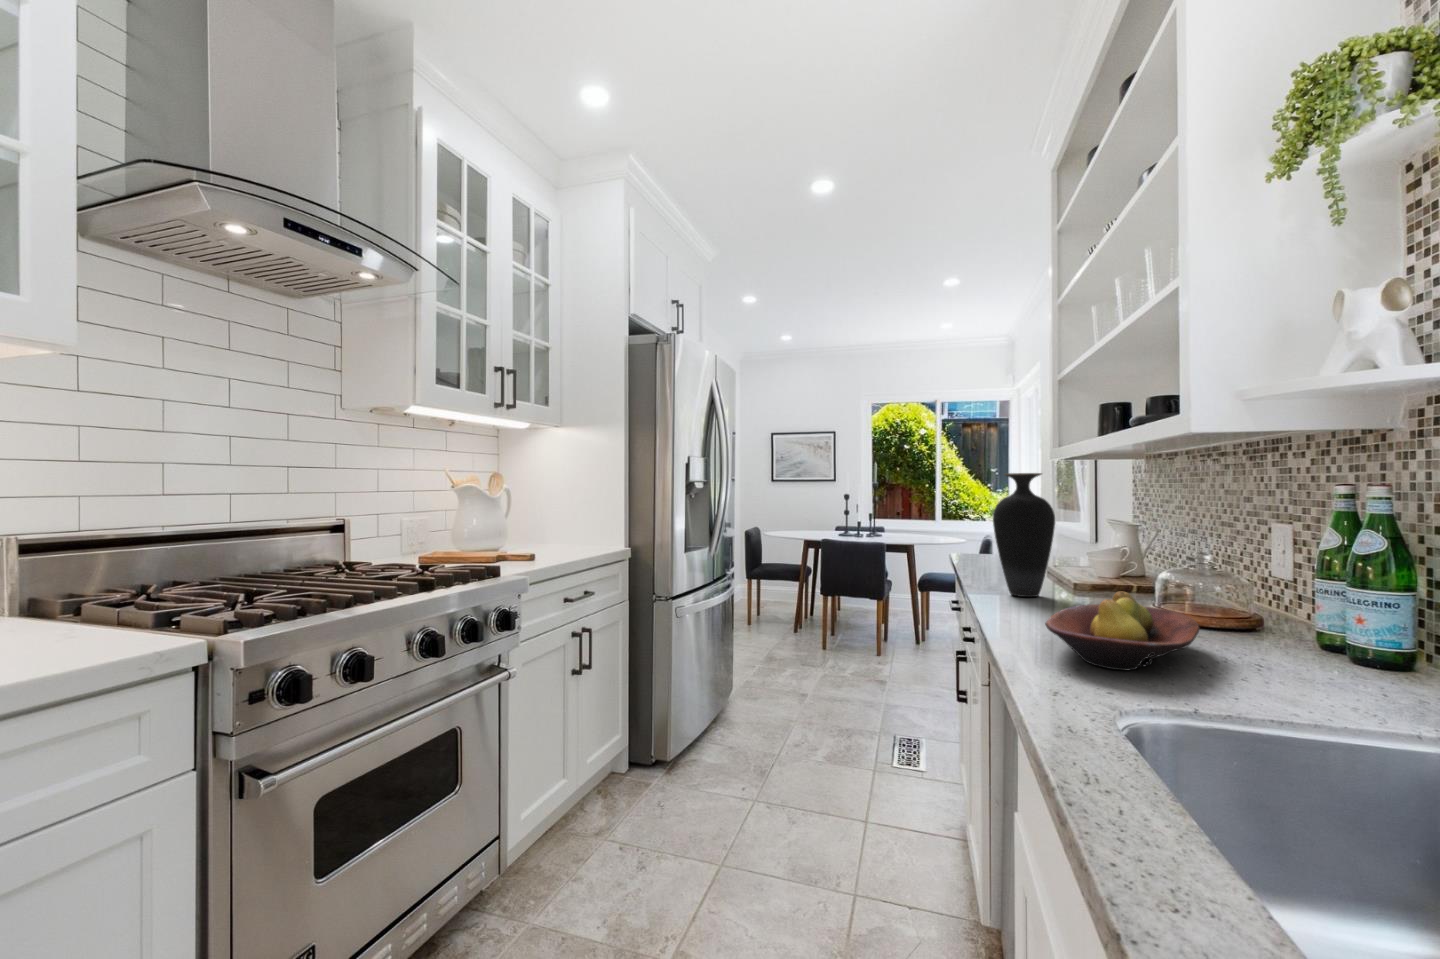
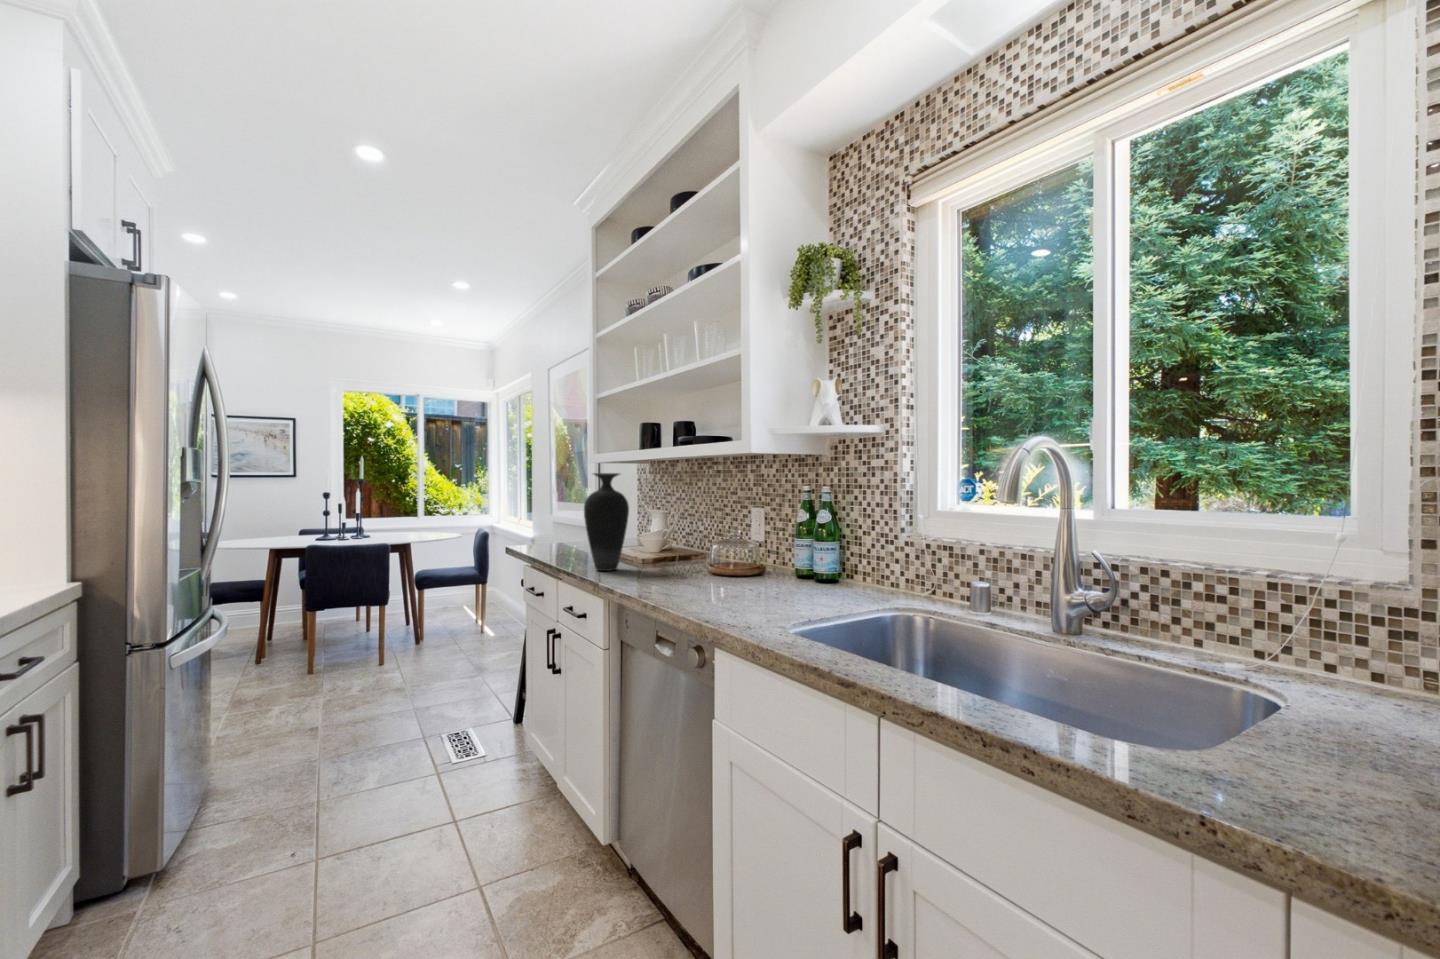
fruit bowl: present [1045,591,1200,670] -> none [678,555,767,603]

